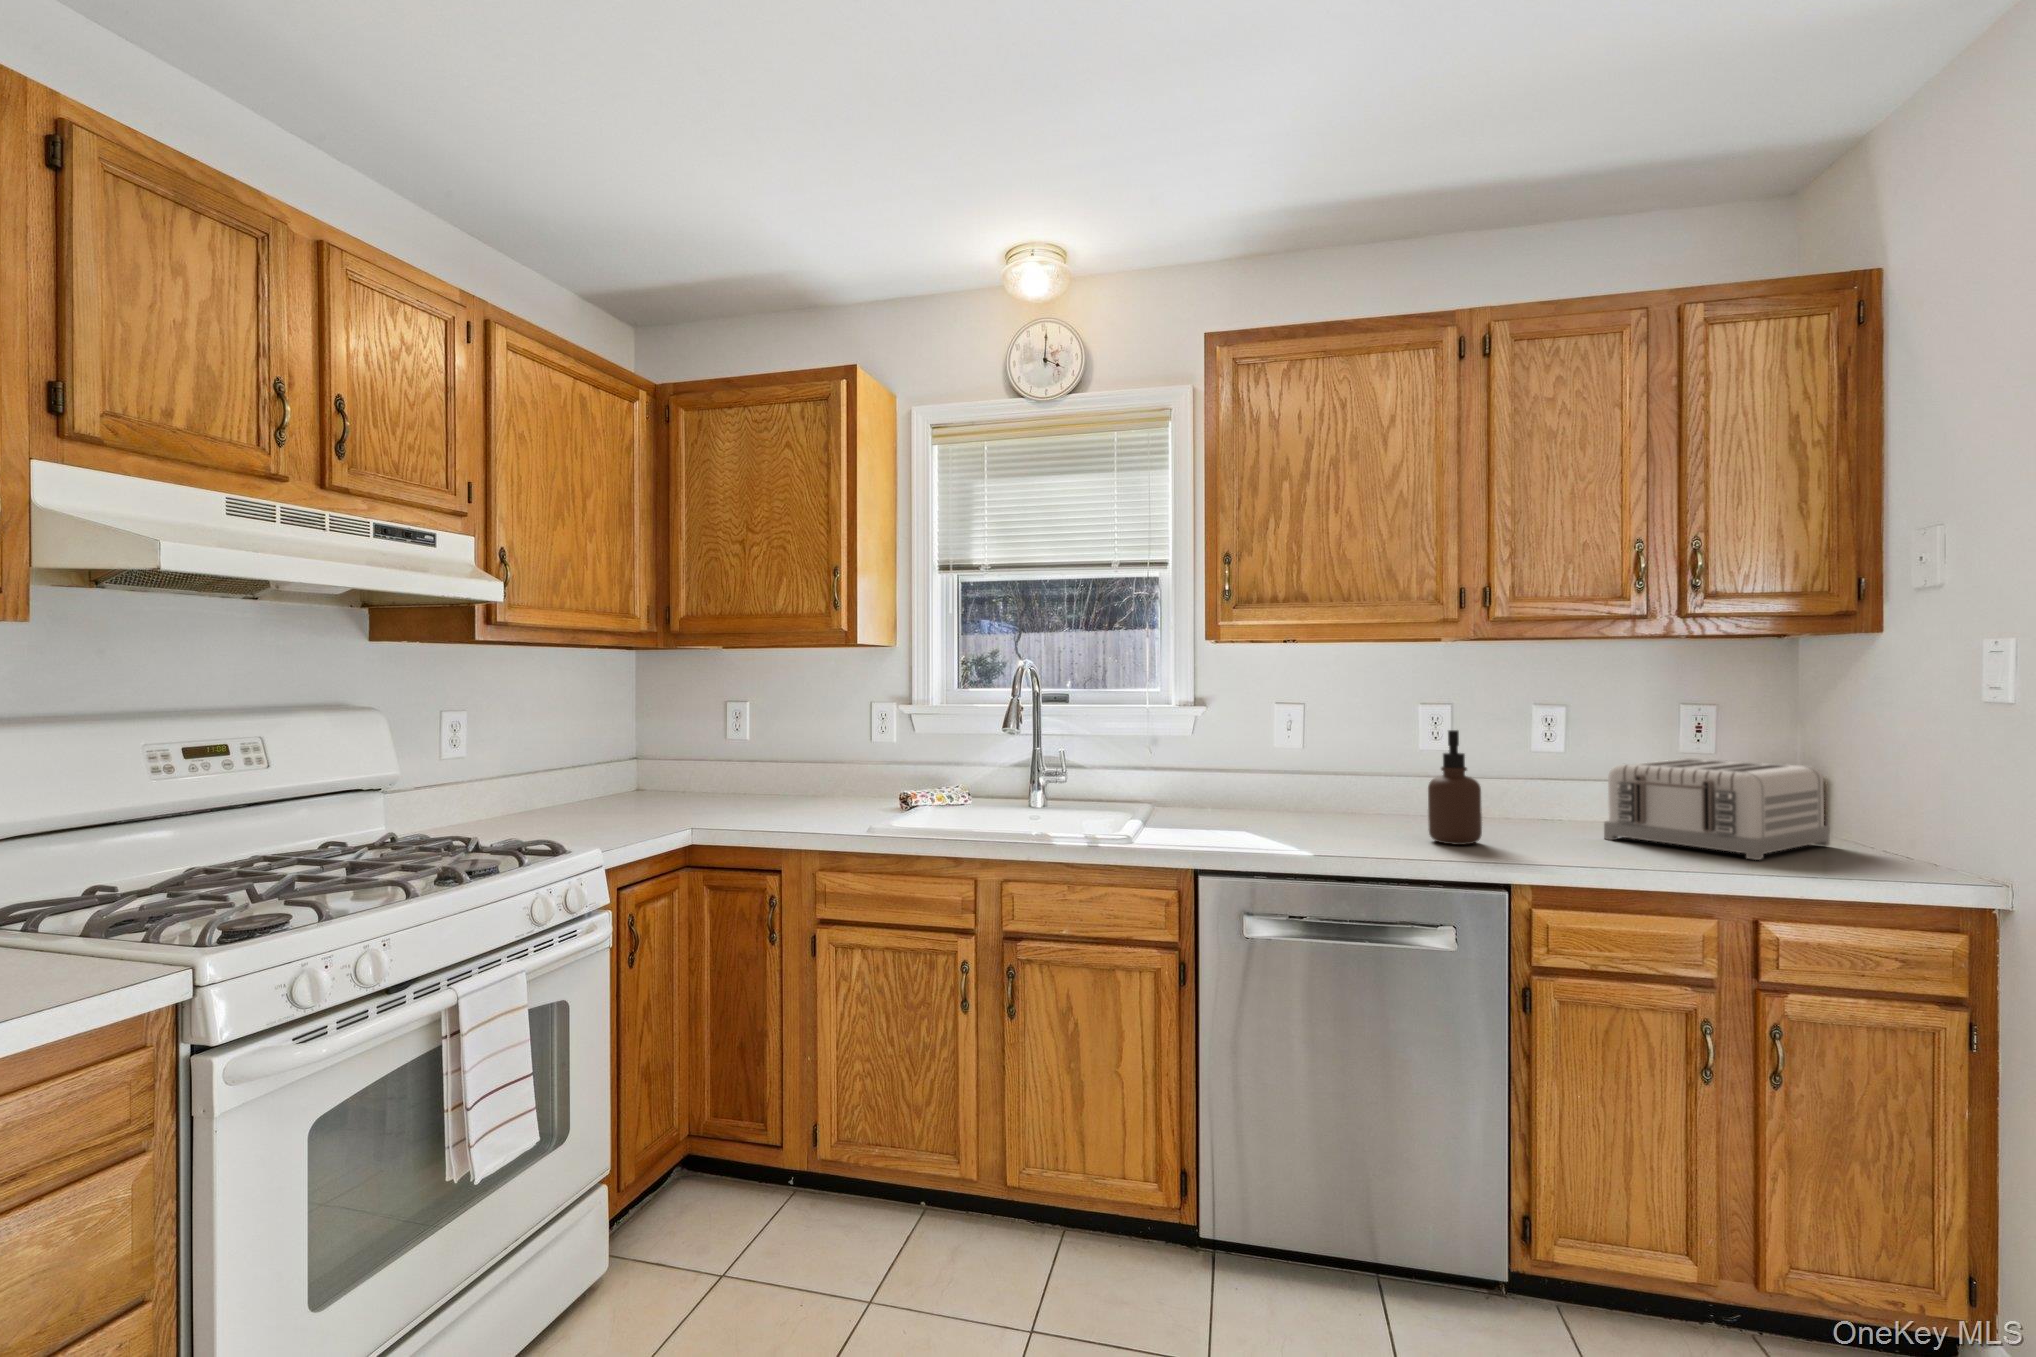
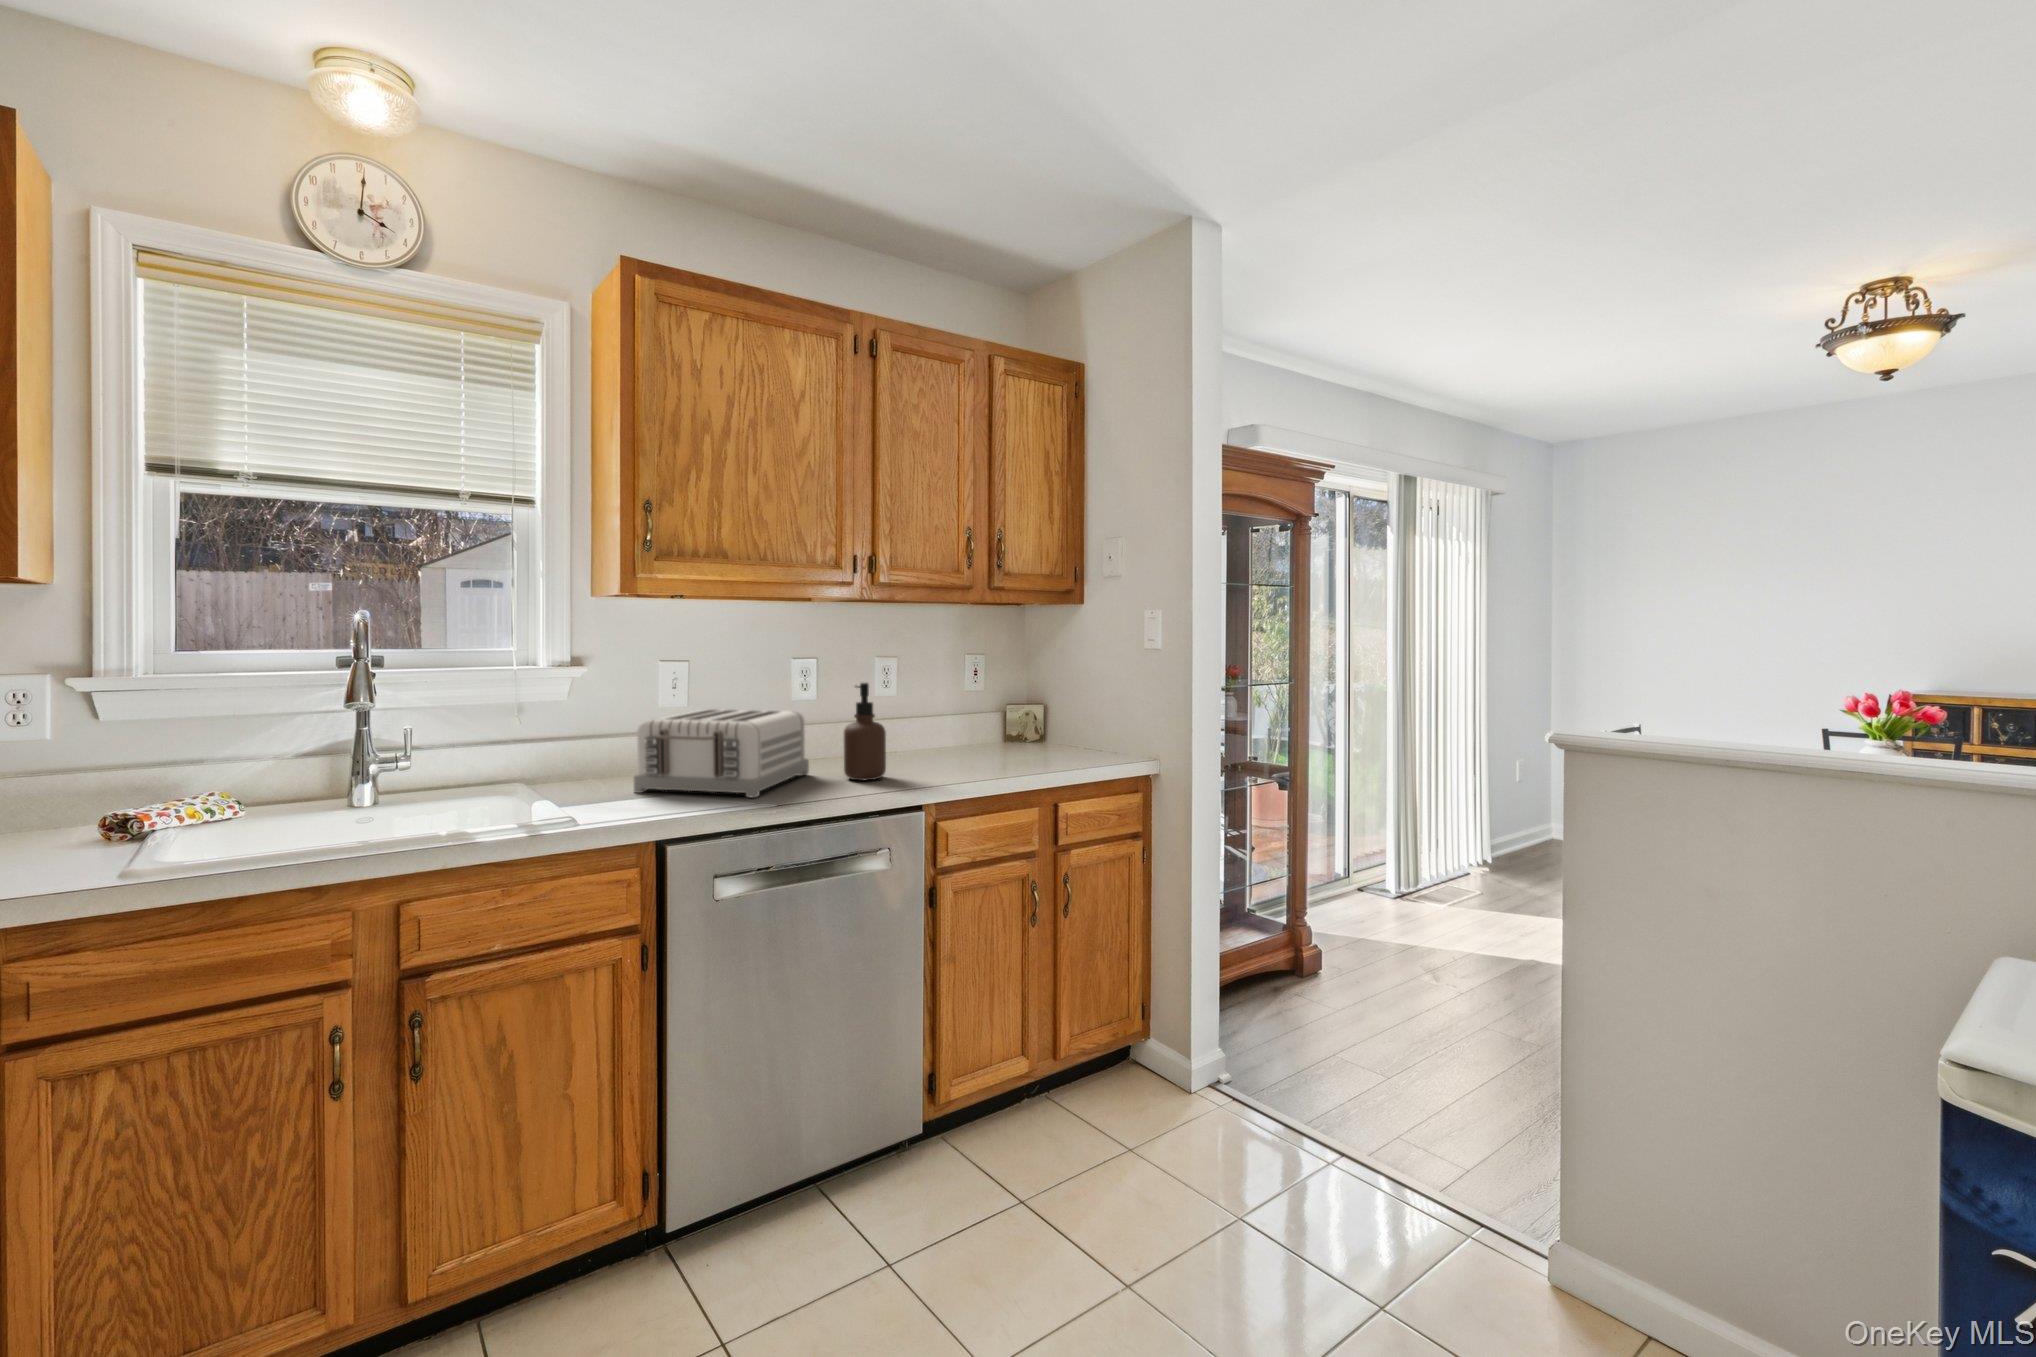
toaster: present [1604,758,1830,860] -> present [634,708,809,797]

